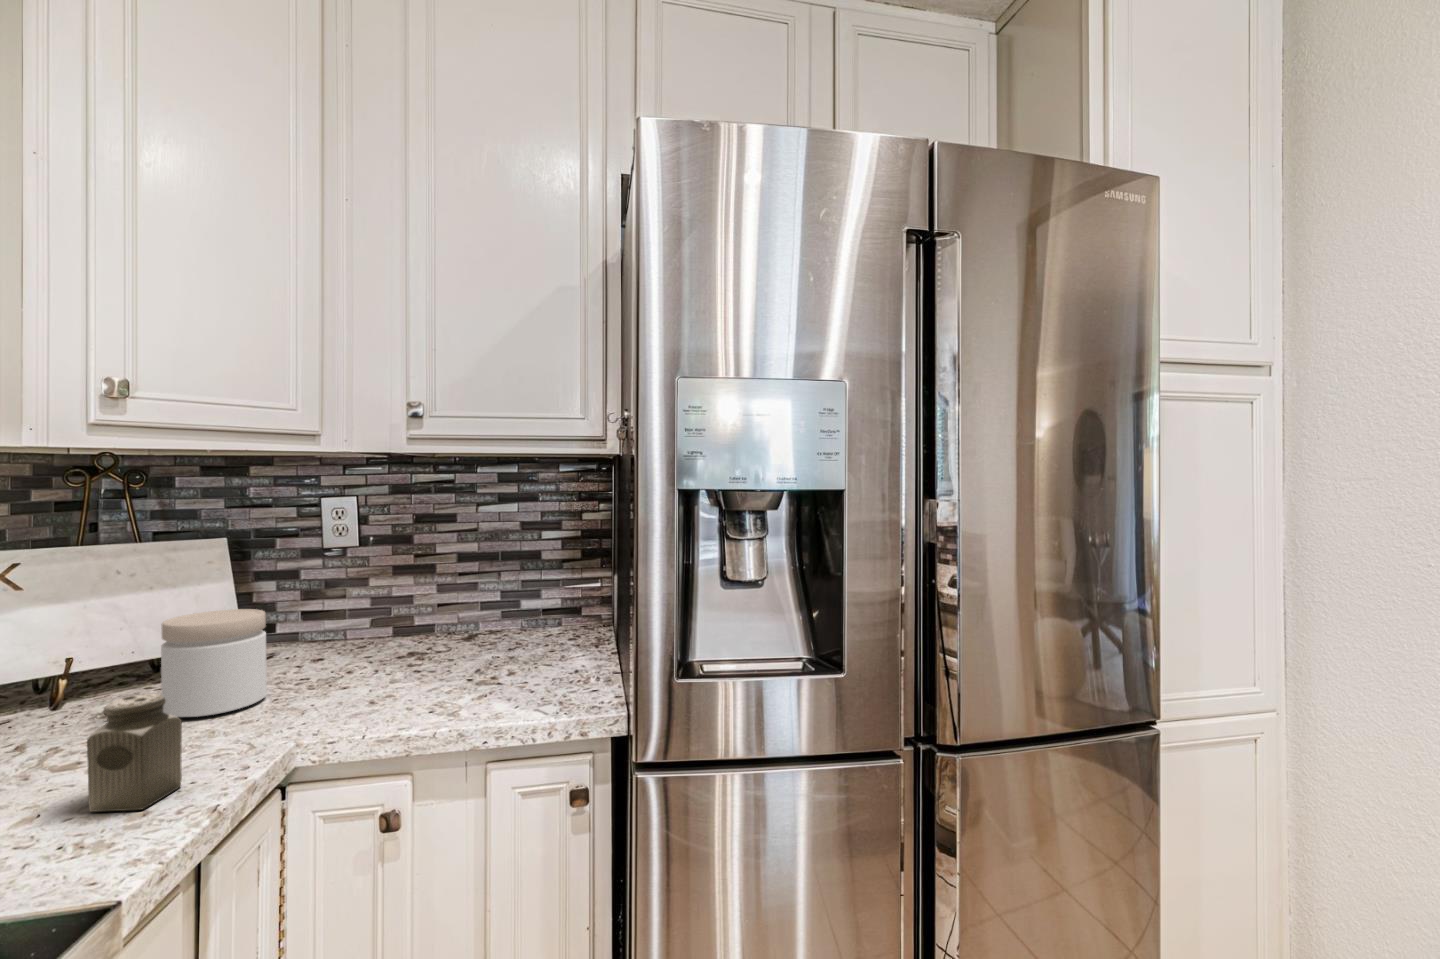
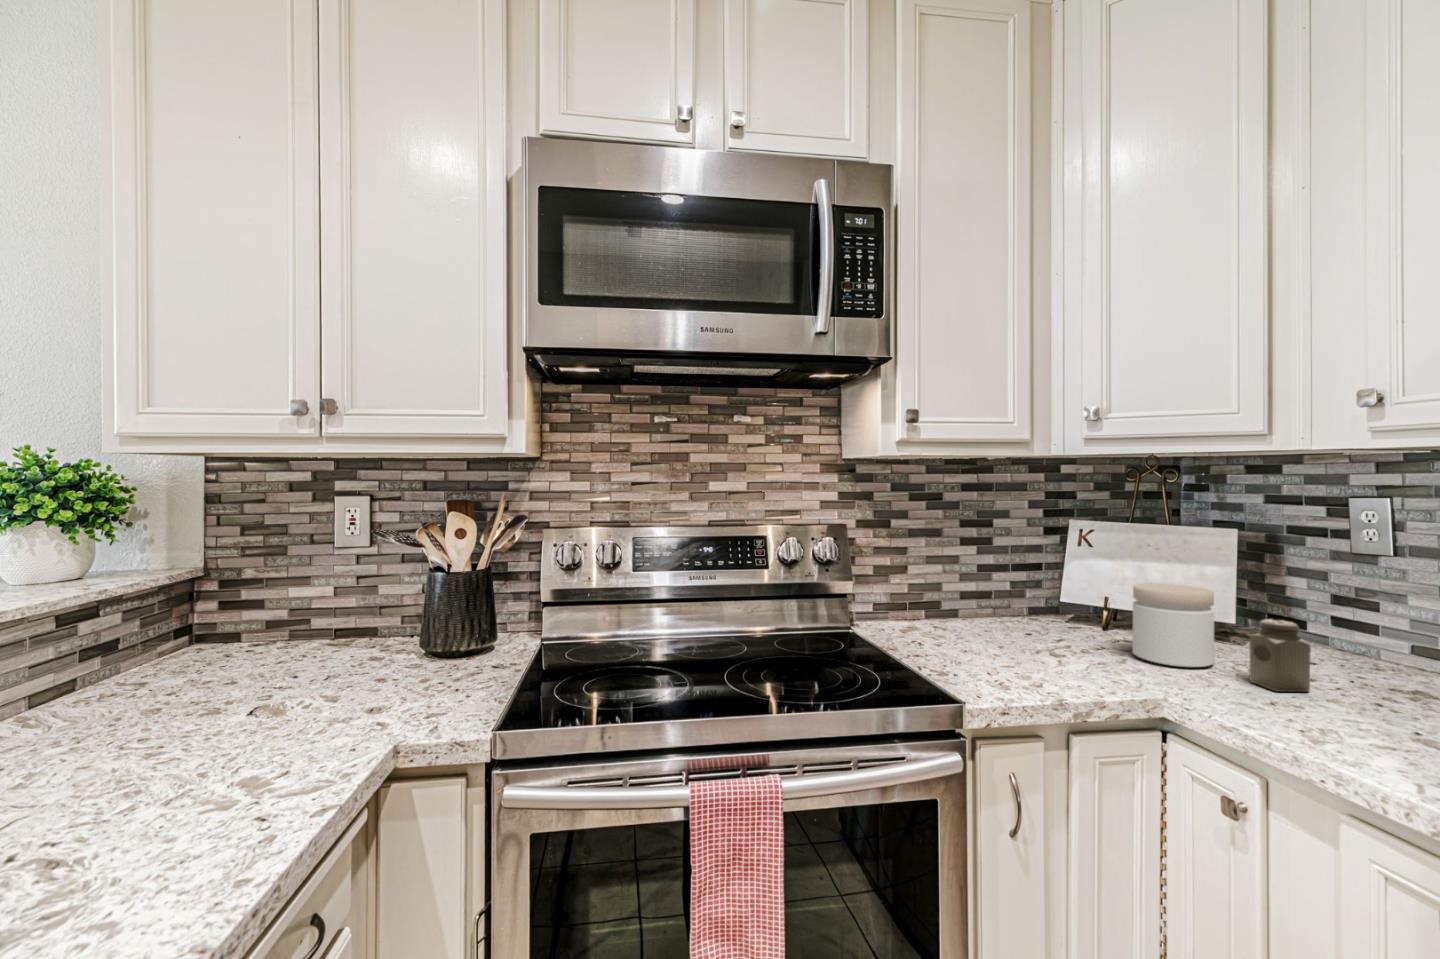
salt shaker: present [87,694,182,812] -> present [1250,619,1311,692]

